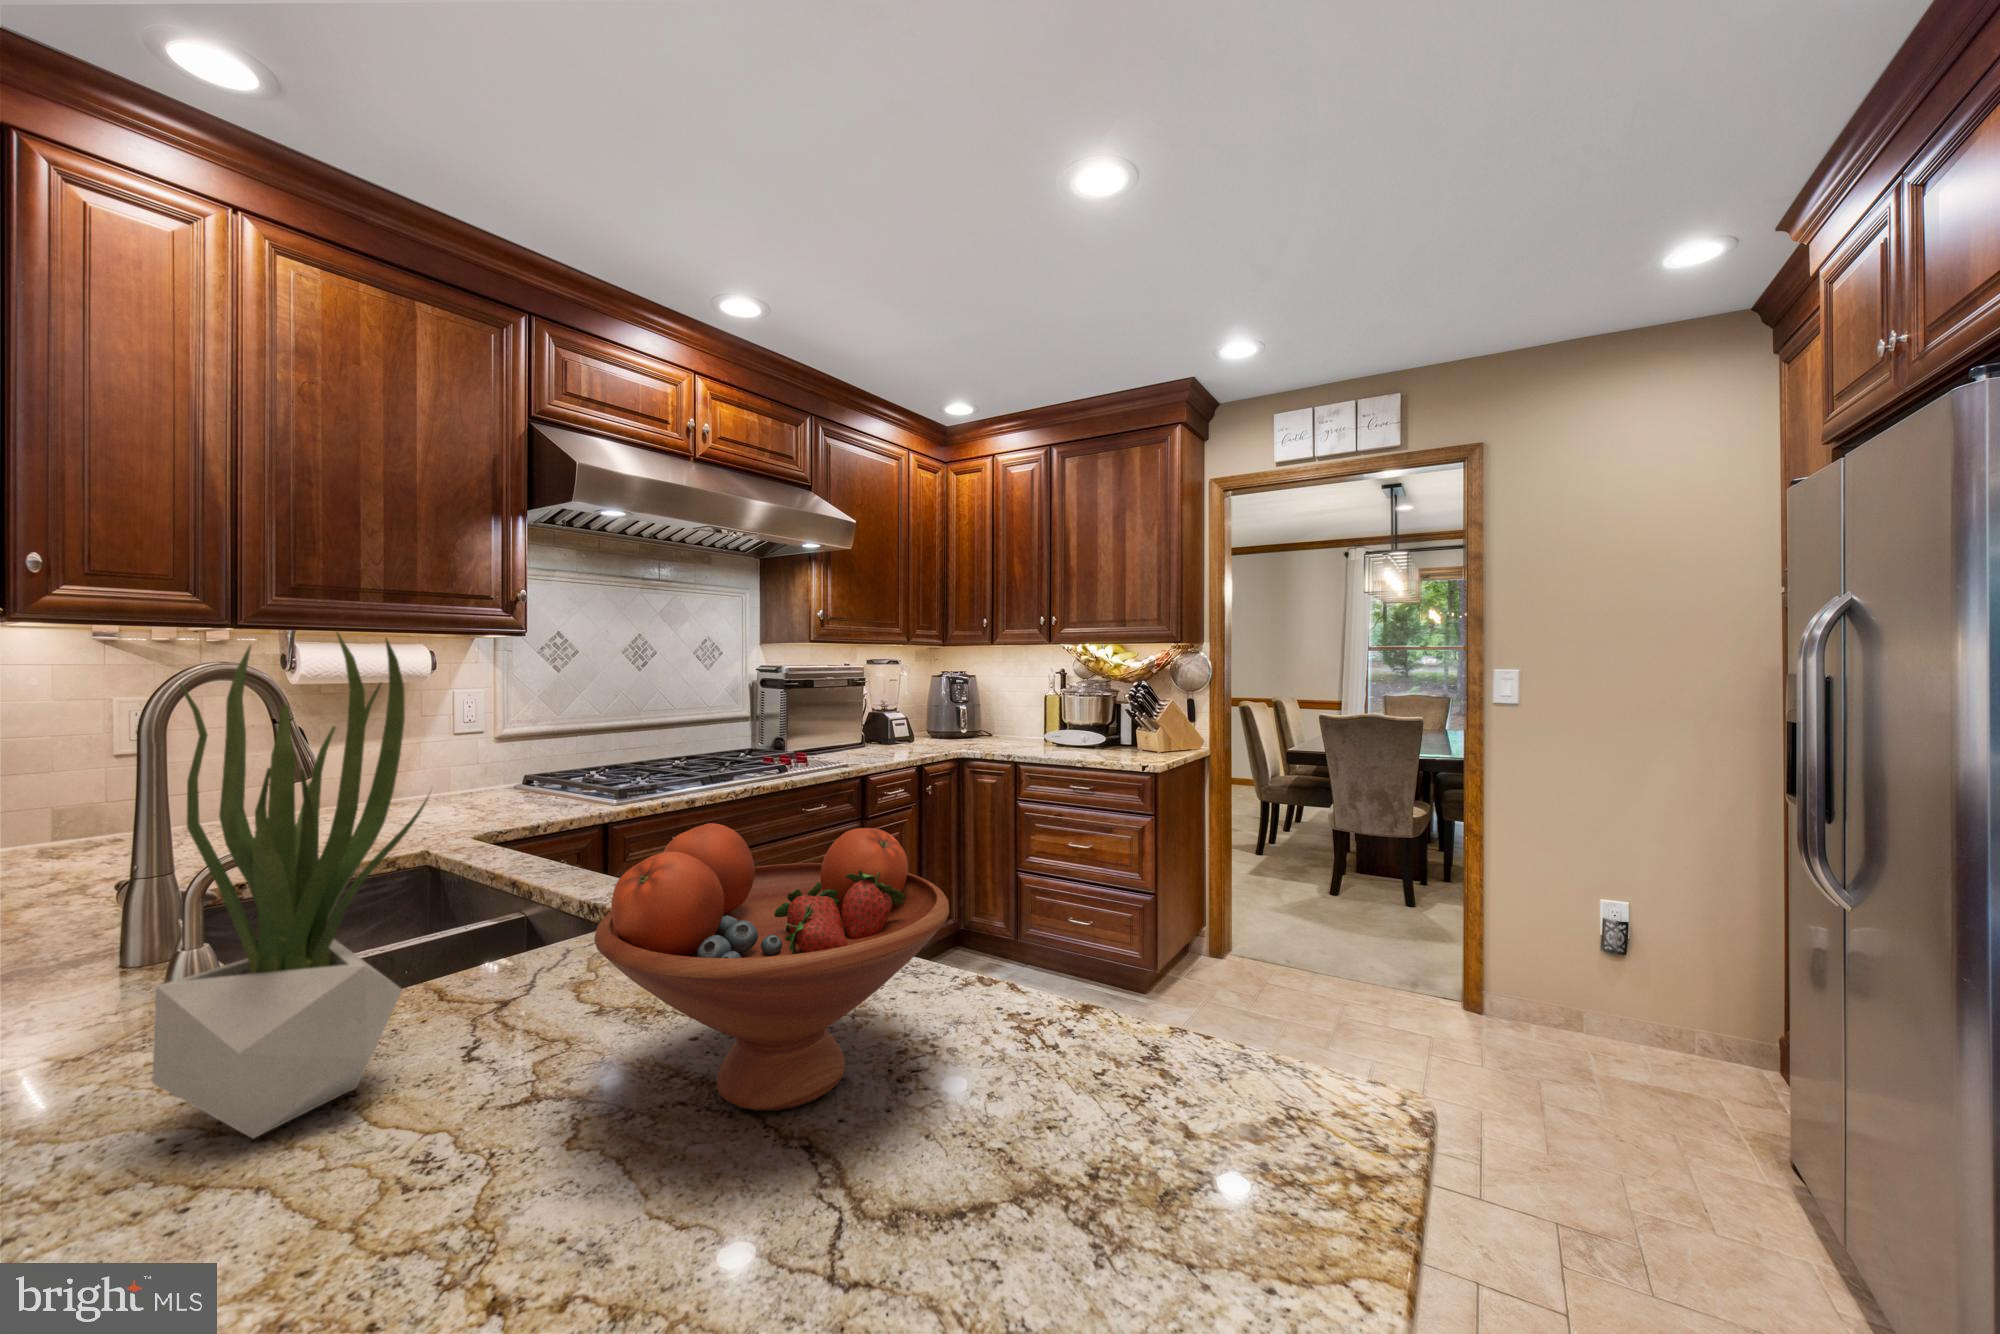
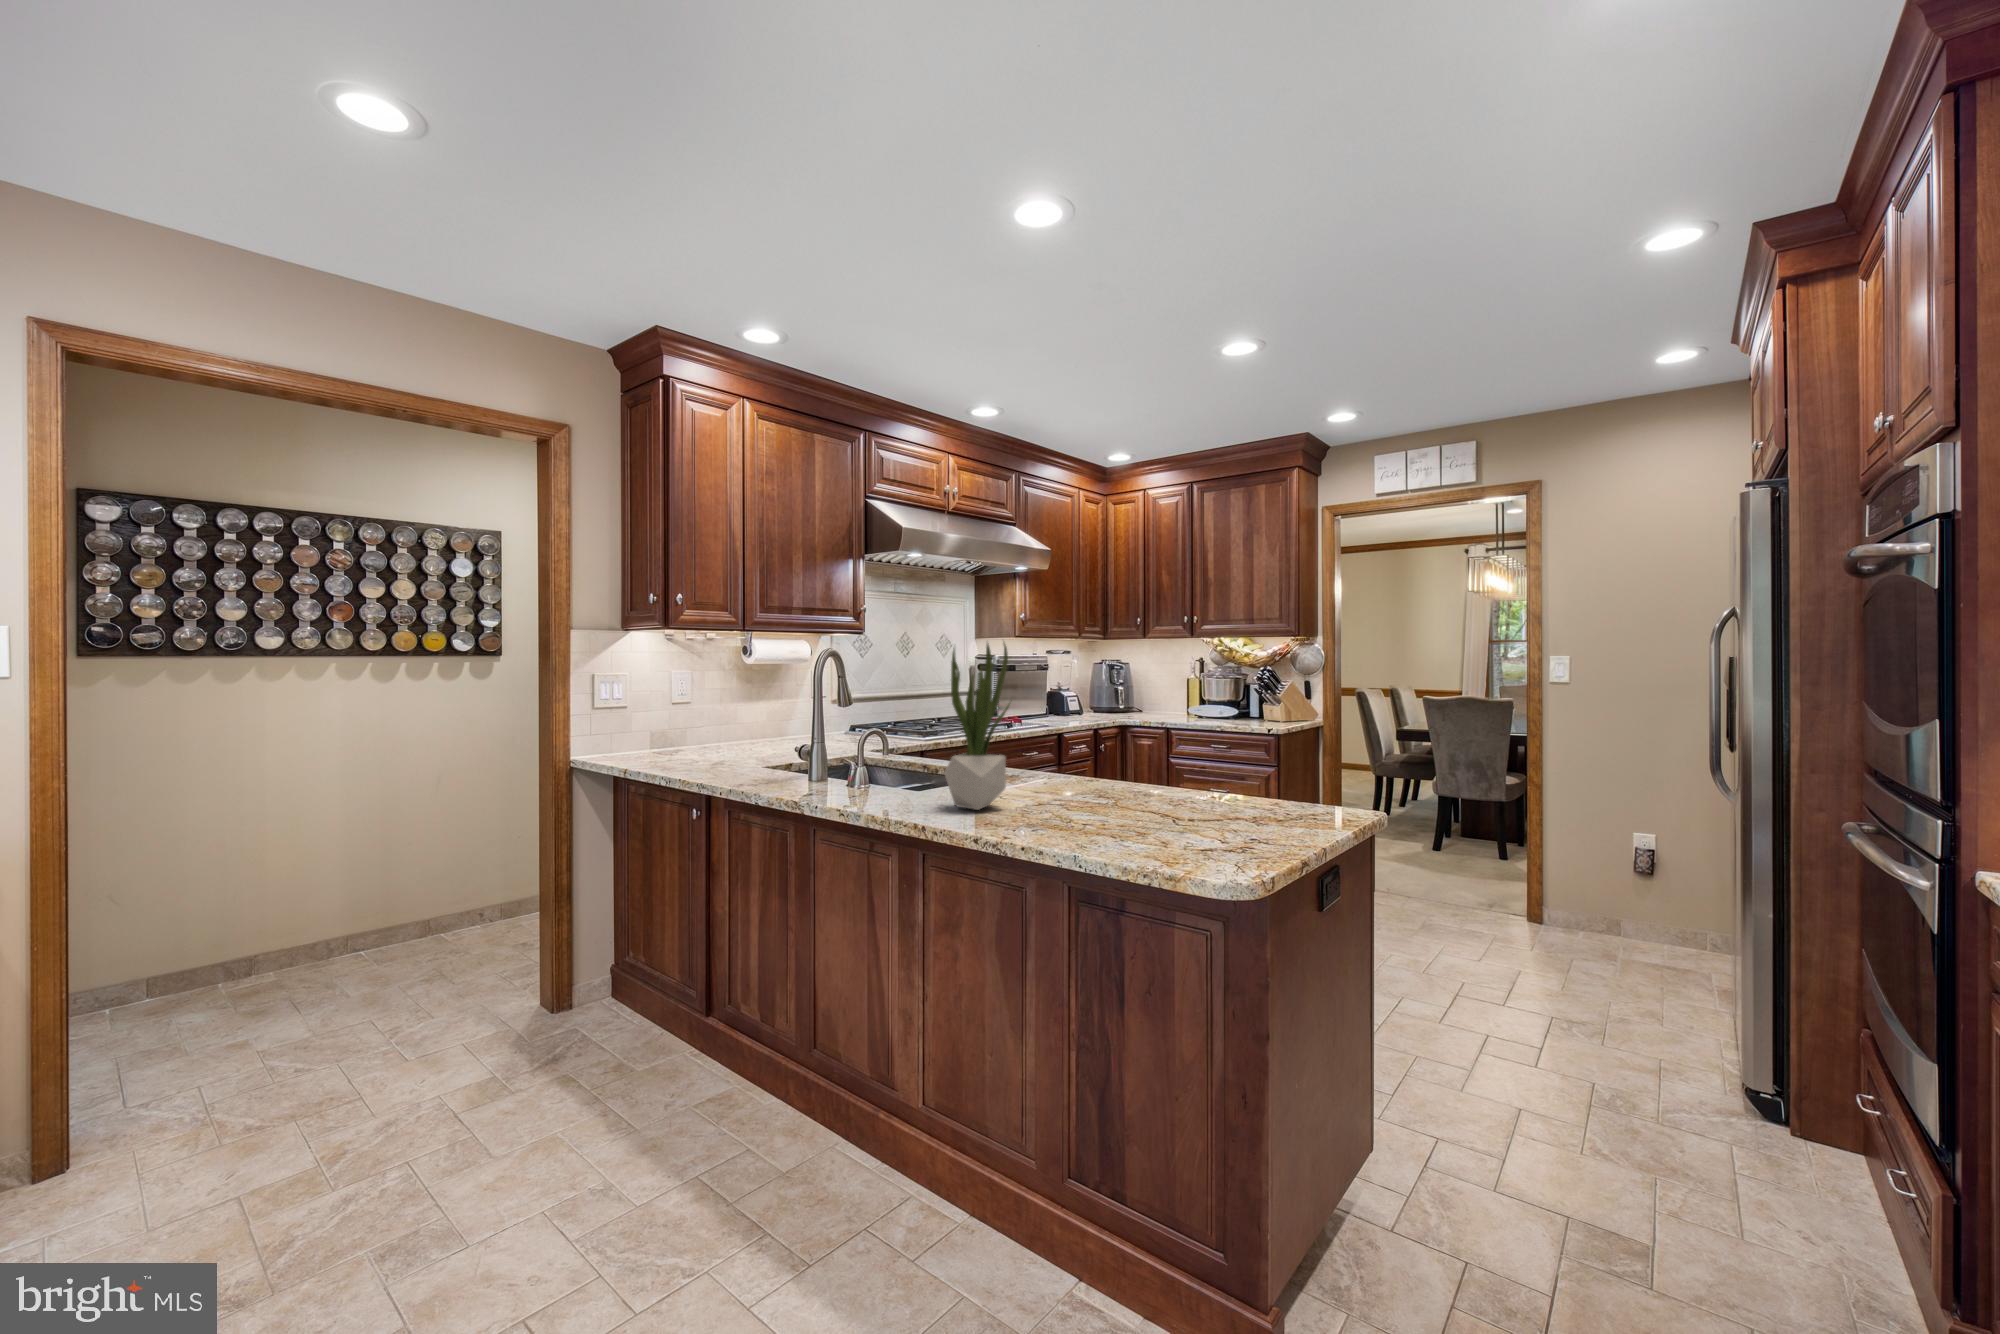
fruit bowl: present [594,823,949,1111] -> none [1081,713,1210,811]

